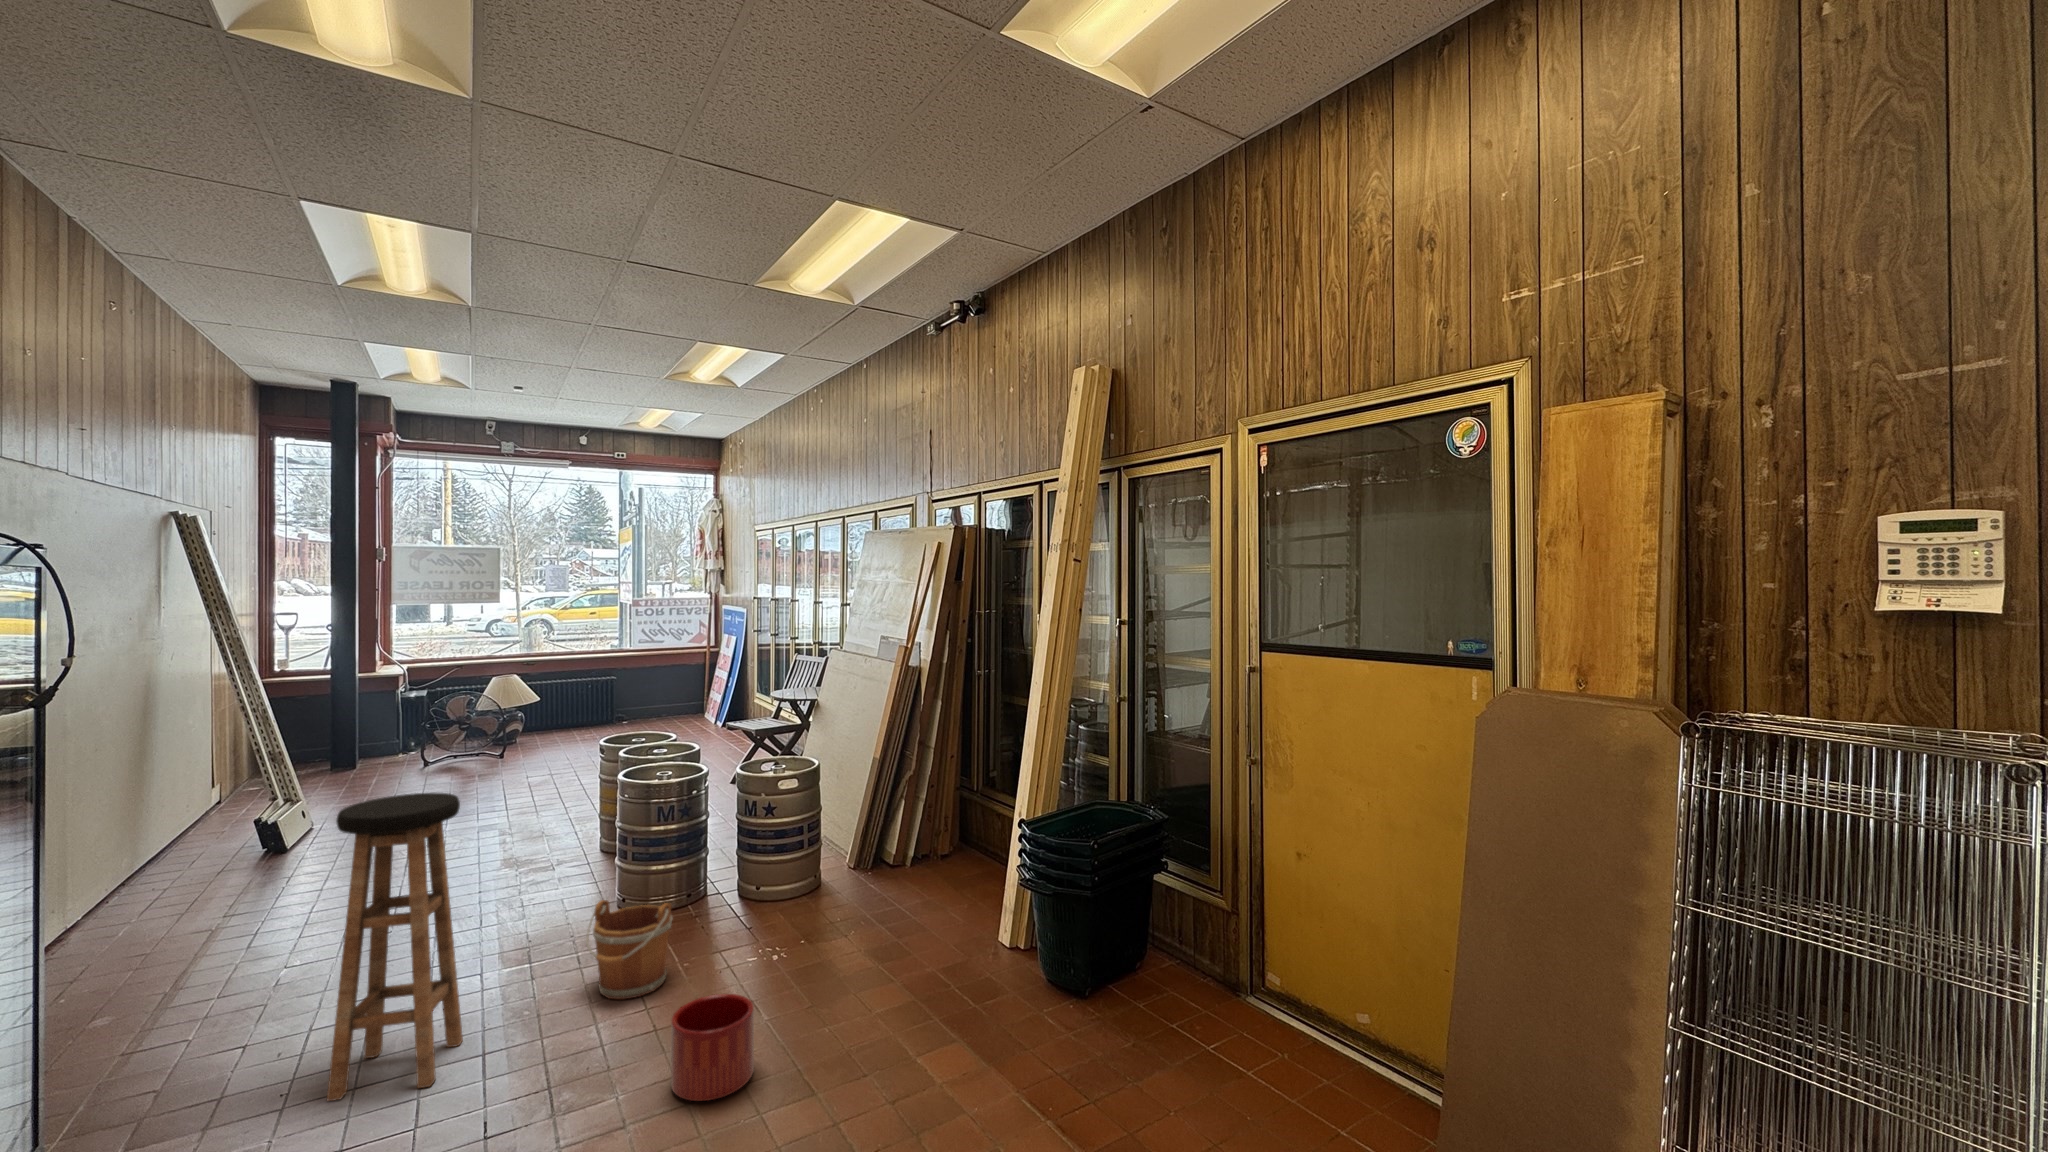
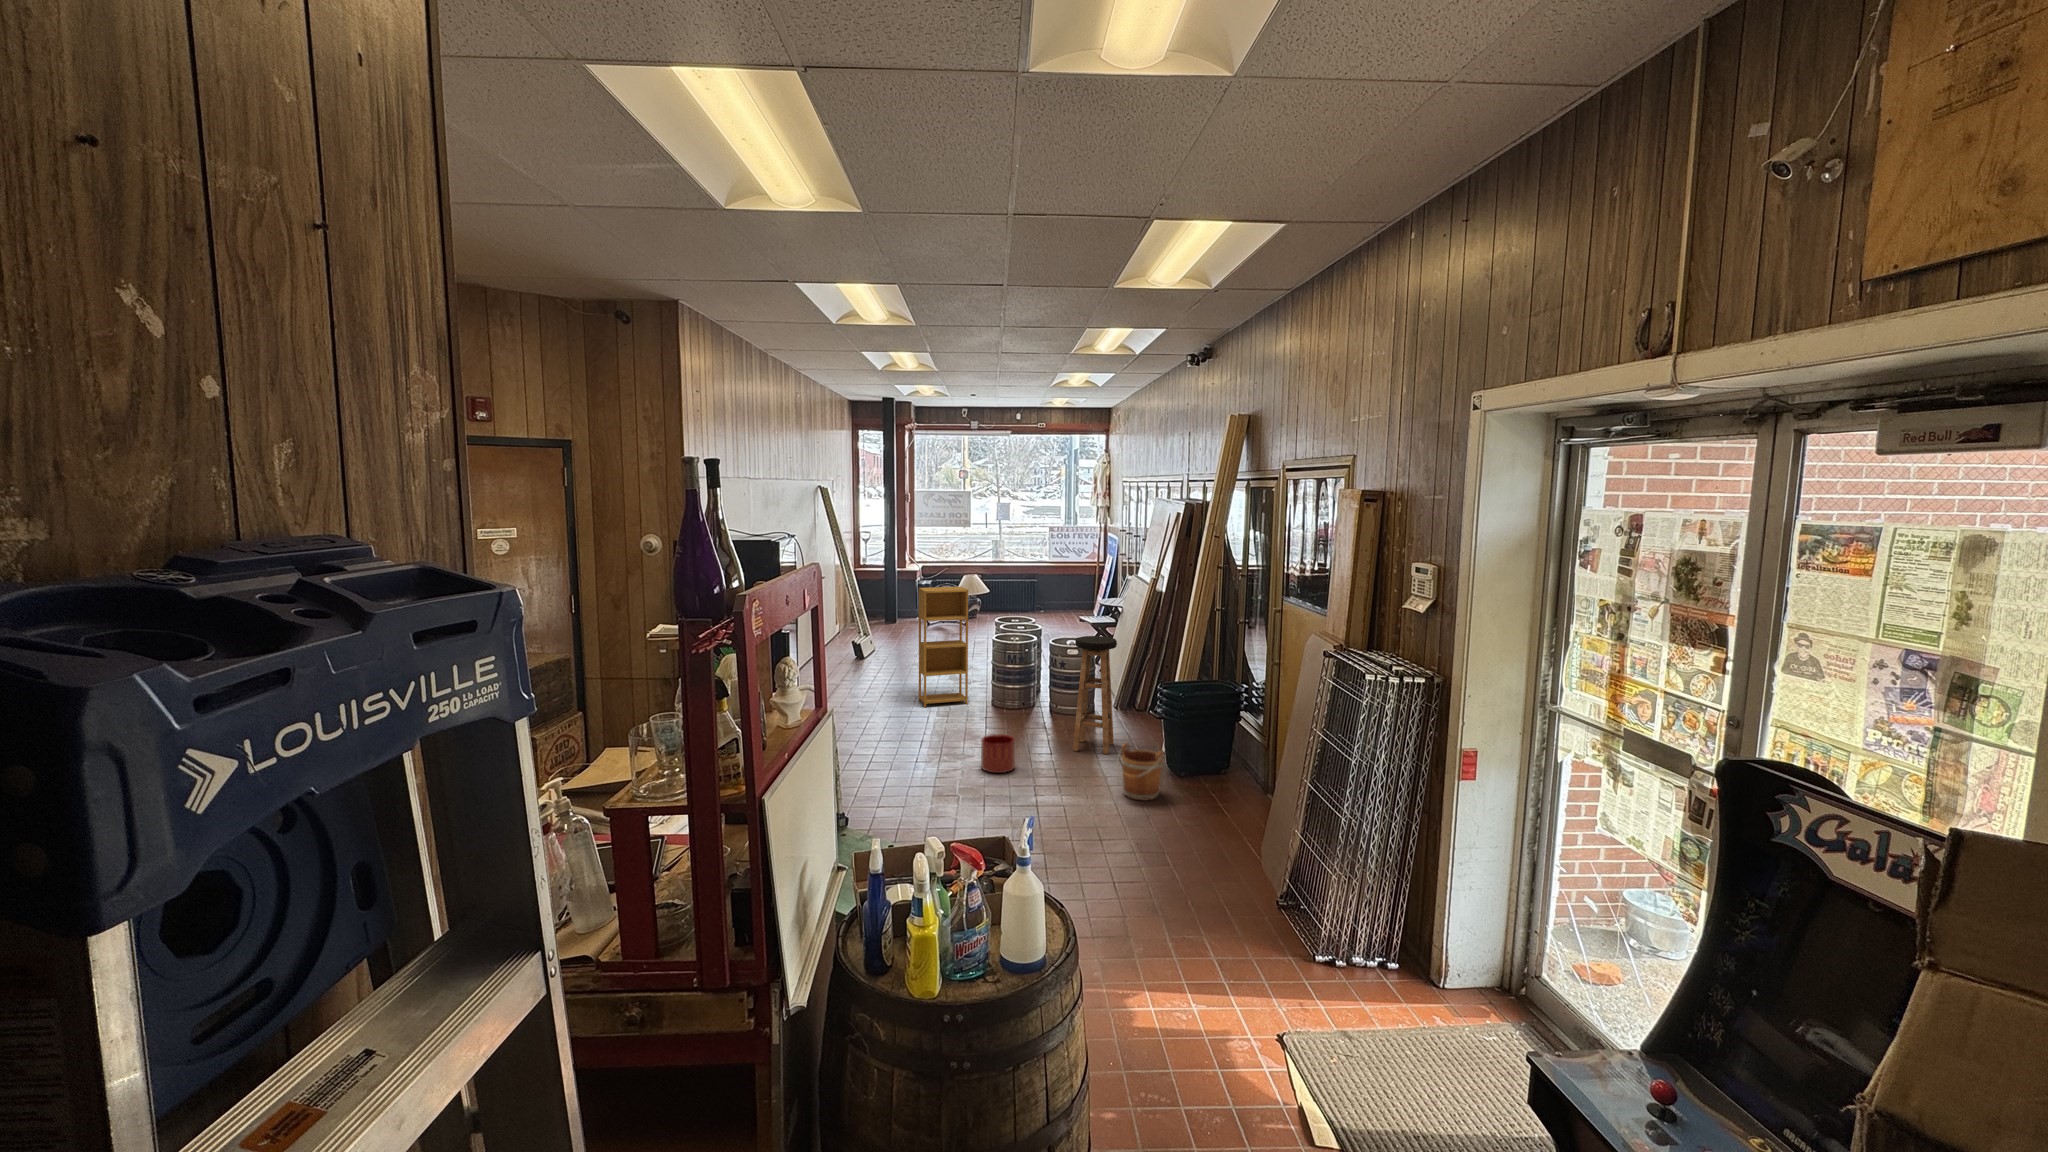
shelving unit: none [446,684,566,946] -> present [919,587,968,707]
bar stool: present [327,793,463,1101] -> present [1073,636,1117,754]
bucket: present [586,900,672,999] -> present [1117,743,1163,801]

